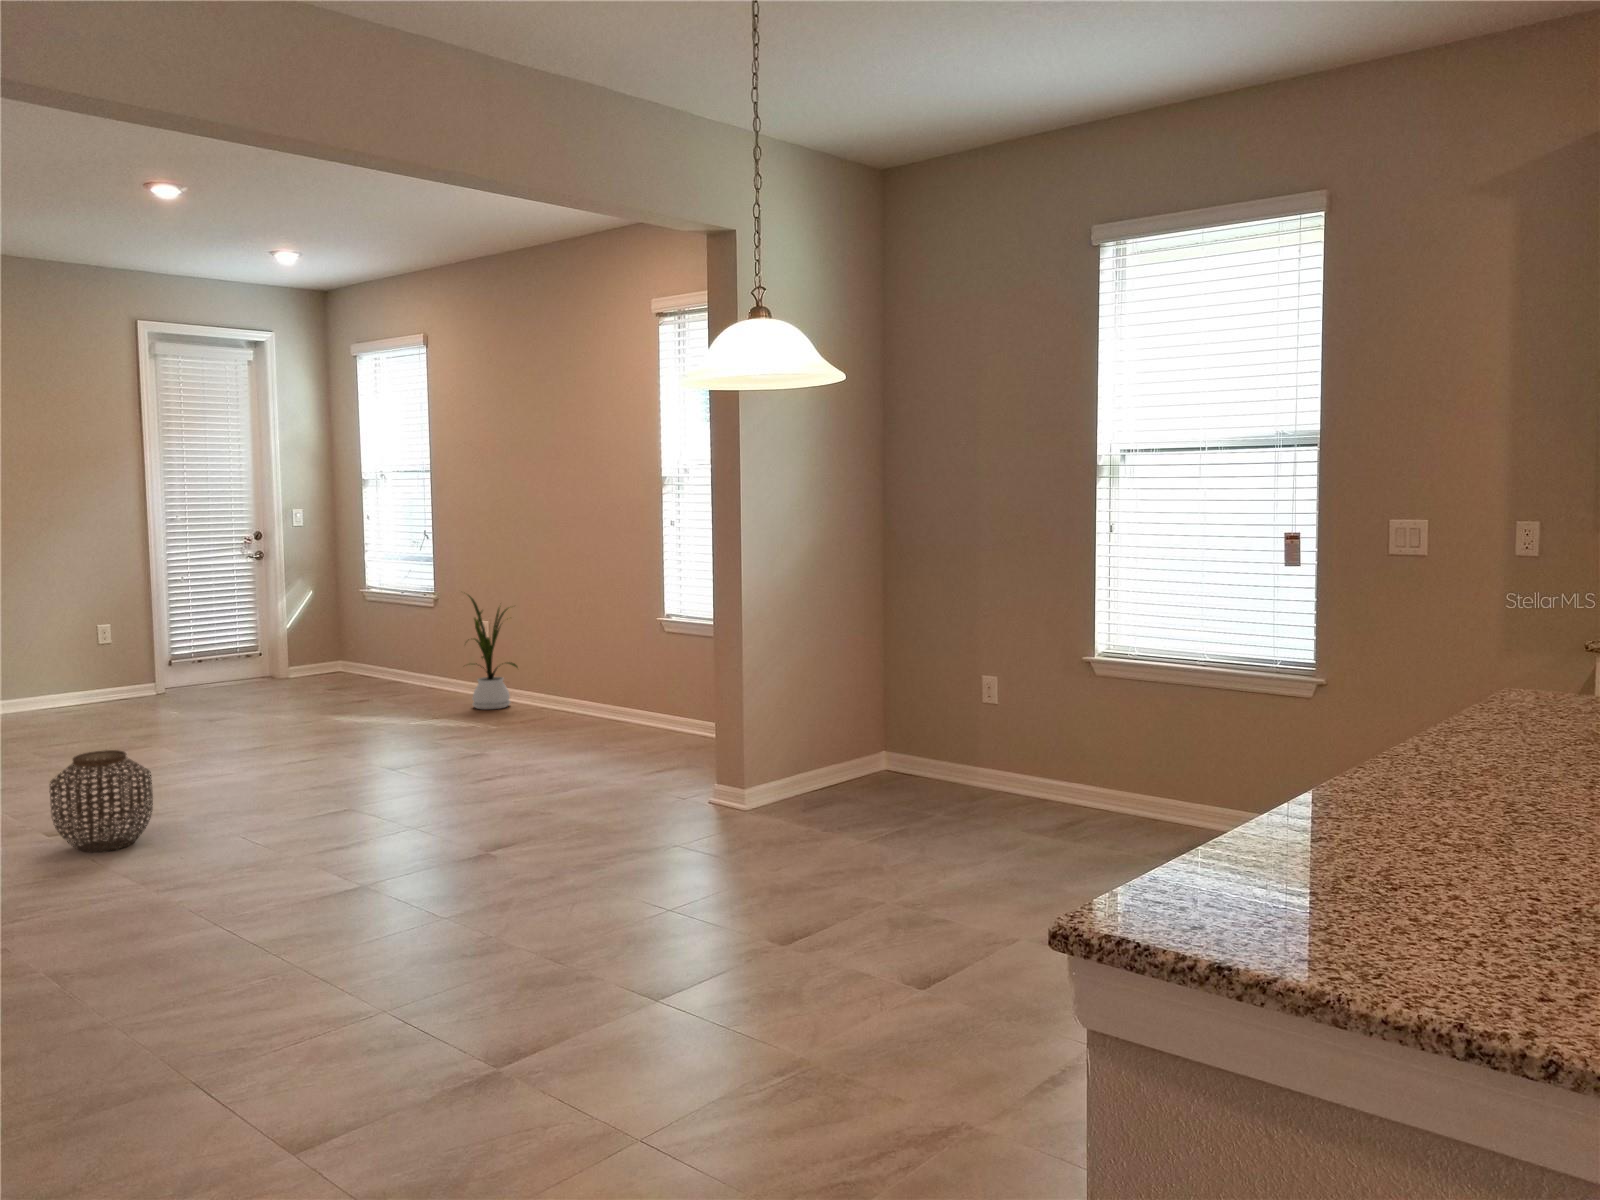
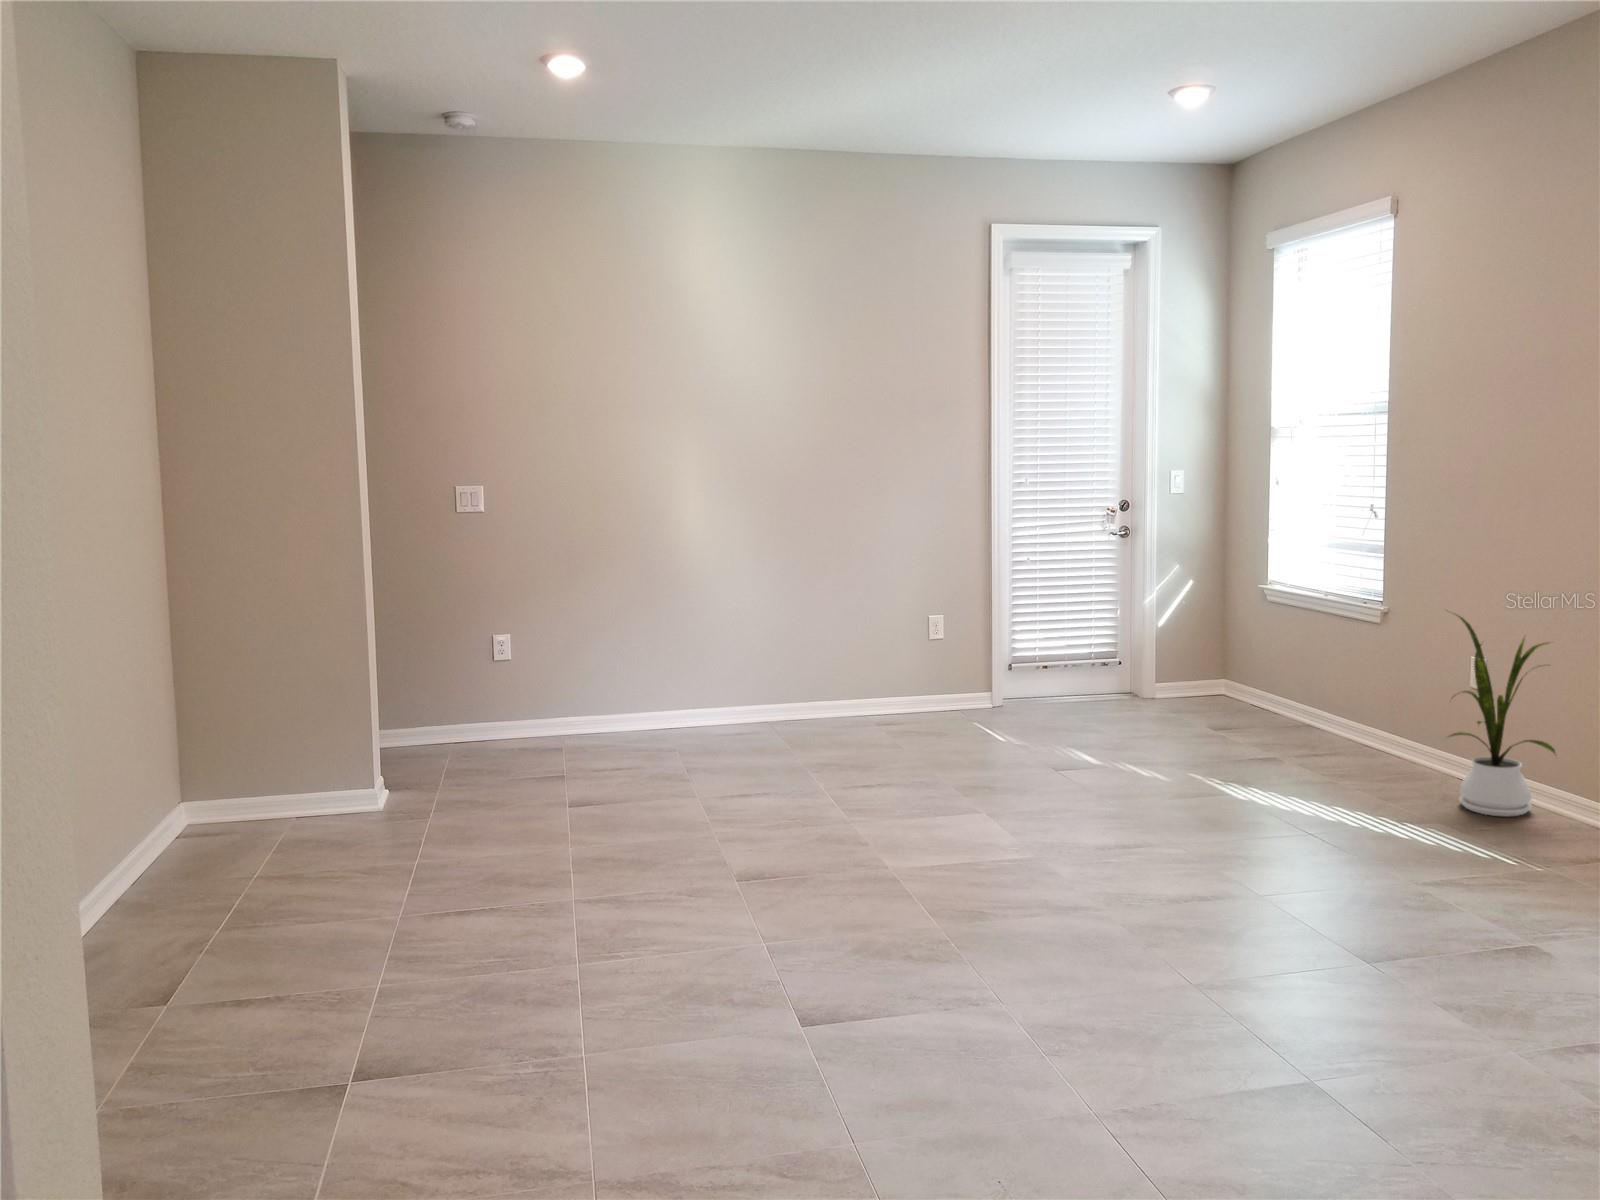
woven basket: present [49,750,153,852] -> none [792,934,955,1133]

